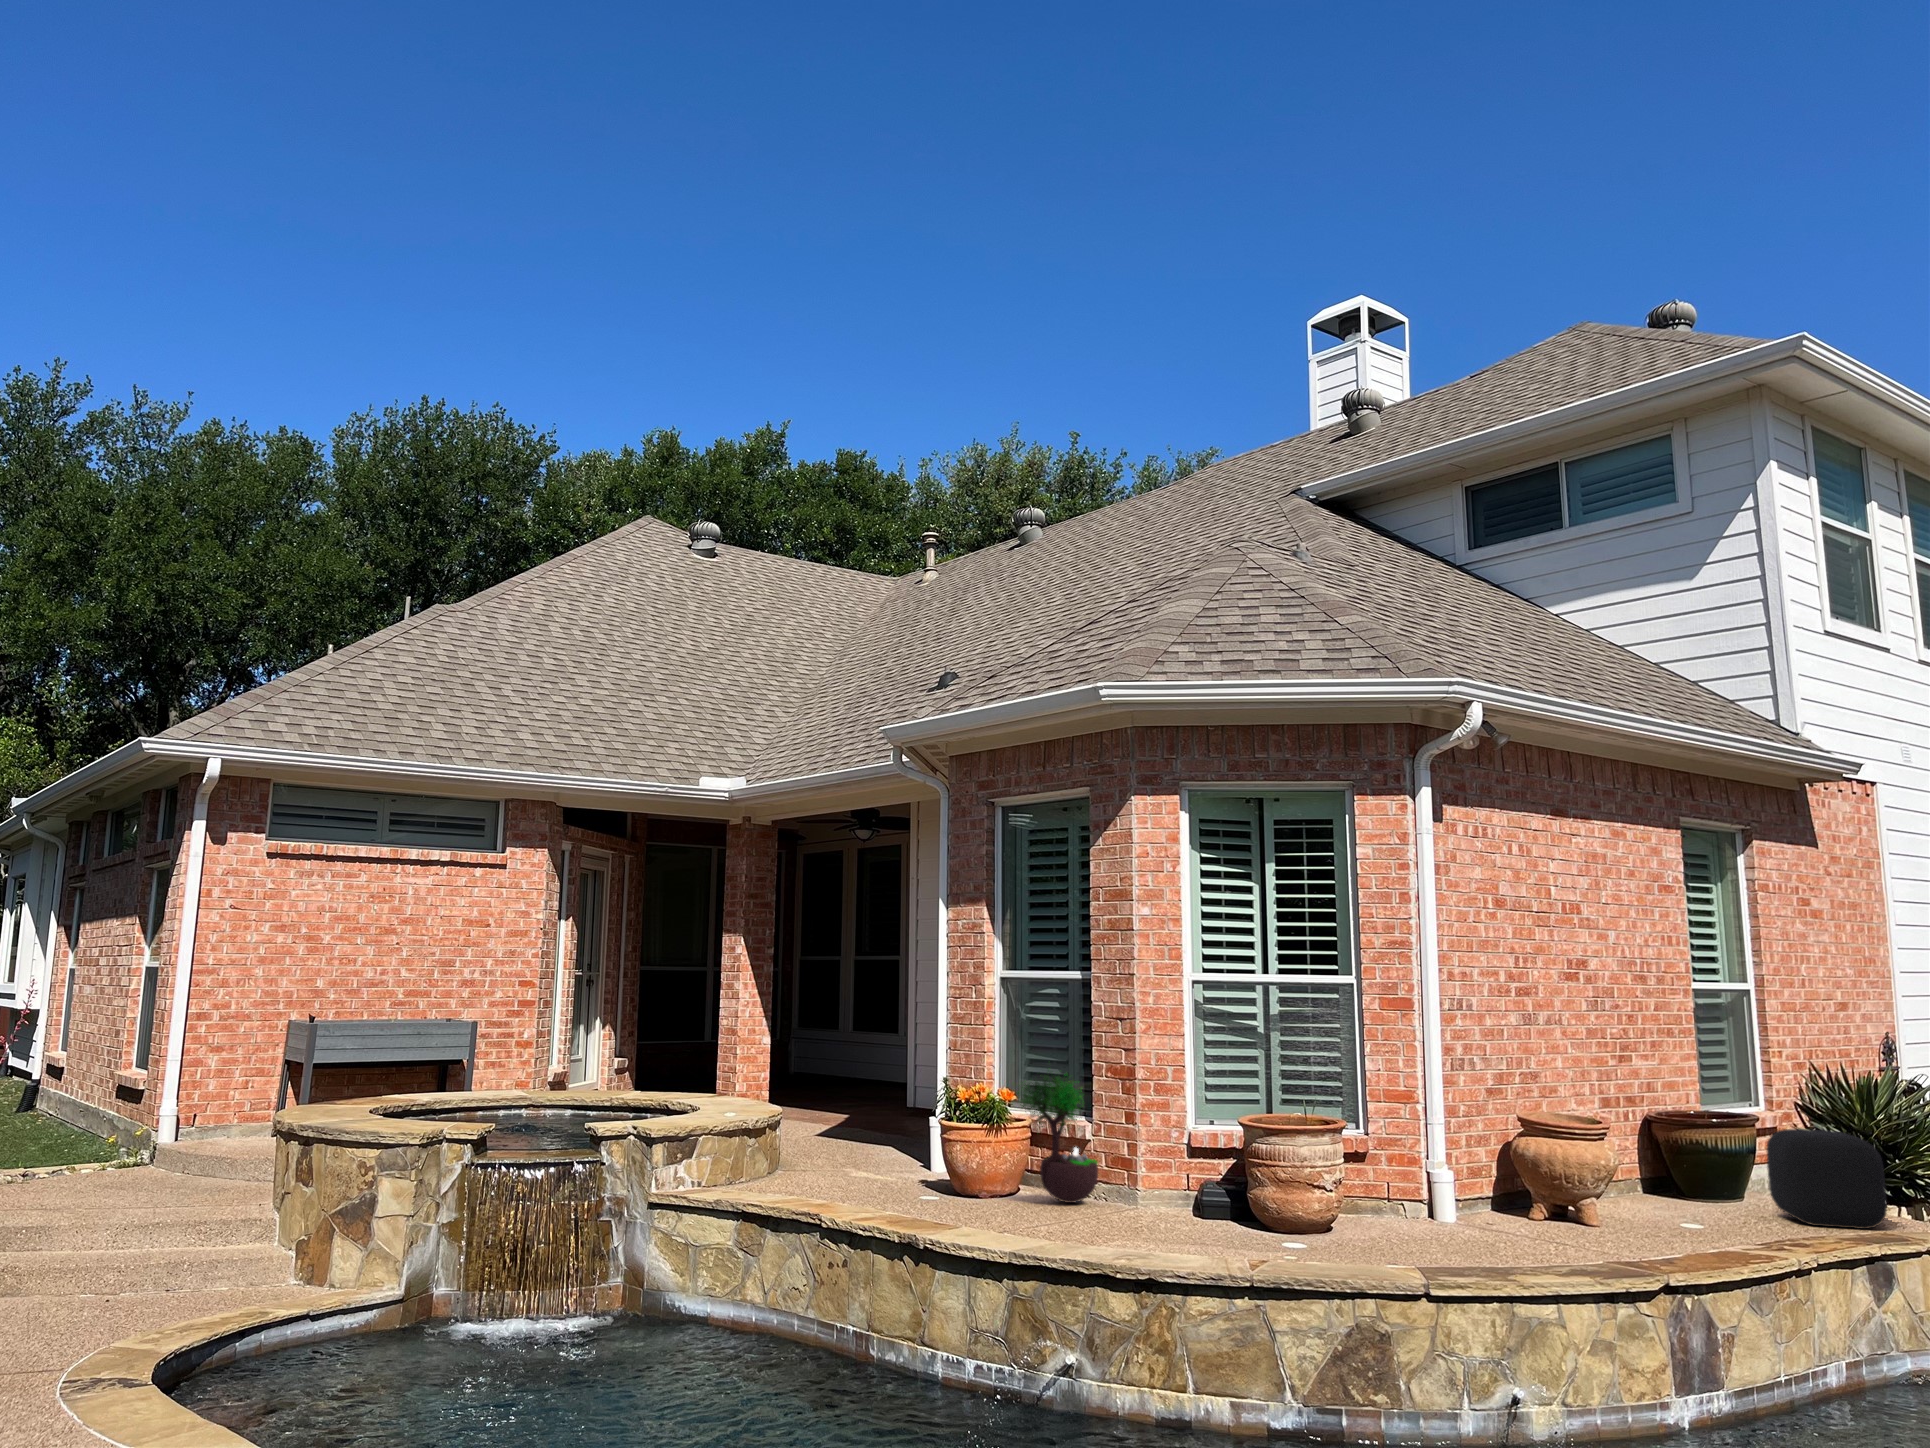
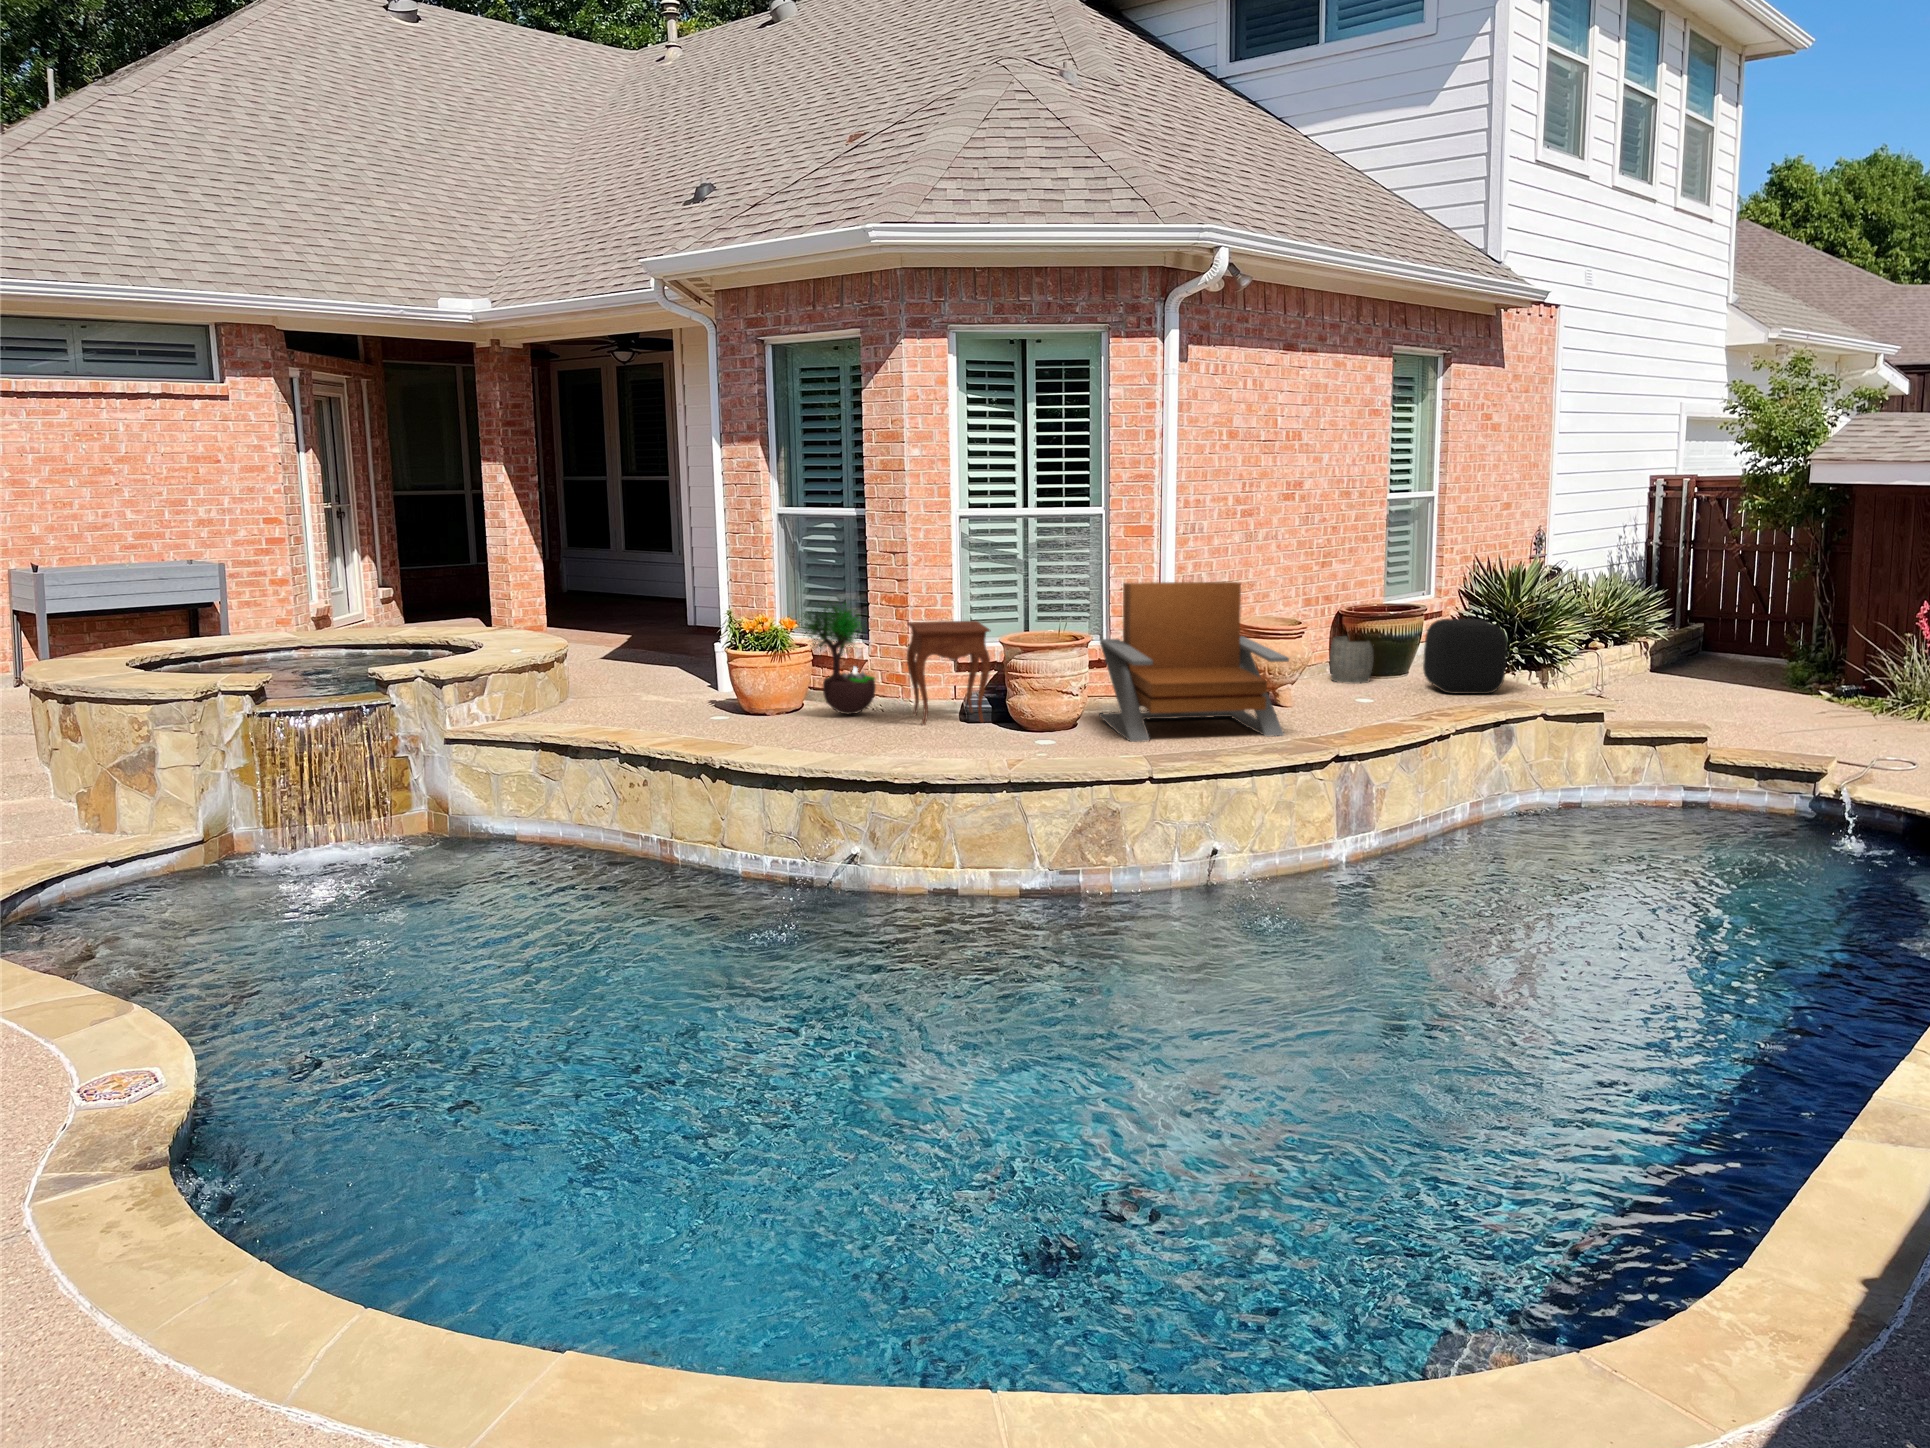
lounge chair: none [1356,1061,1603,1264] -> present [1099,582,1289,742]
side table: none [1133,1098,1228,1222] -> present [907,621,991,725]
woven basket: none [1642,1147,1700,1208] -> present [1330,636,1374,684]

